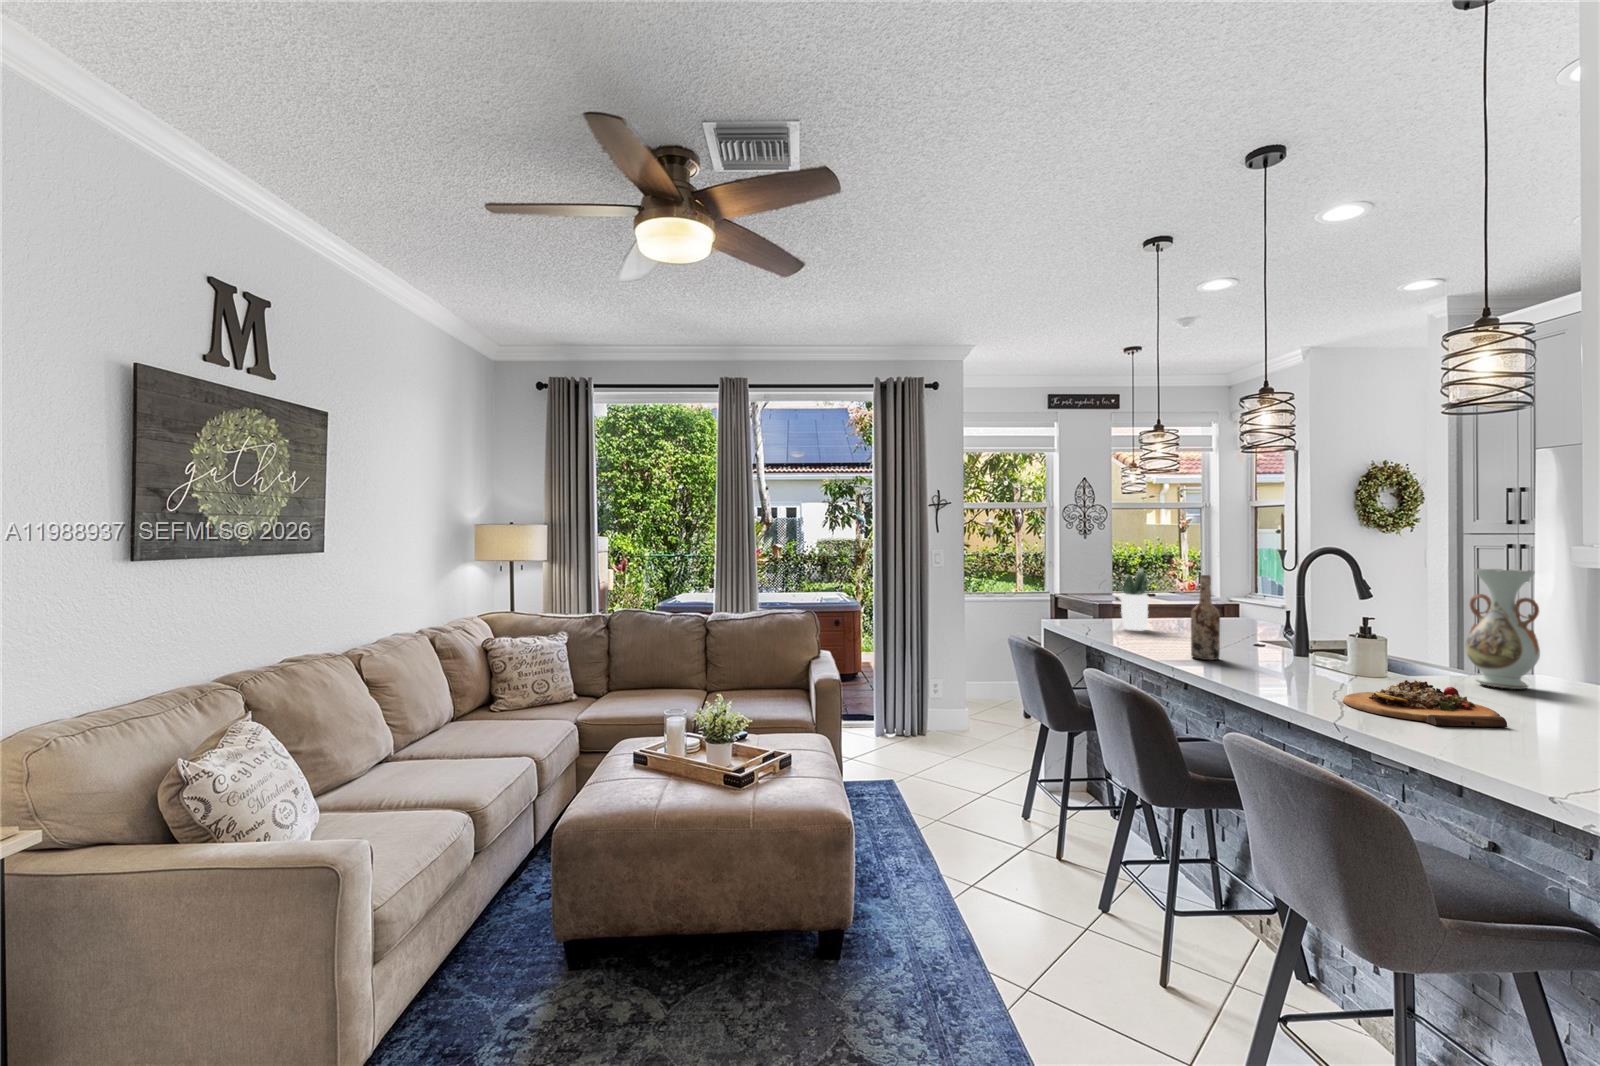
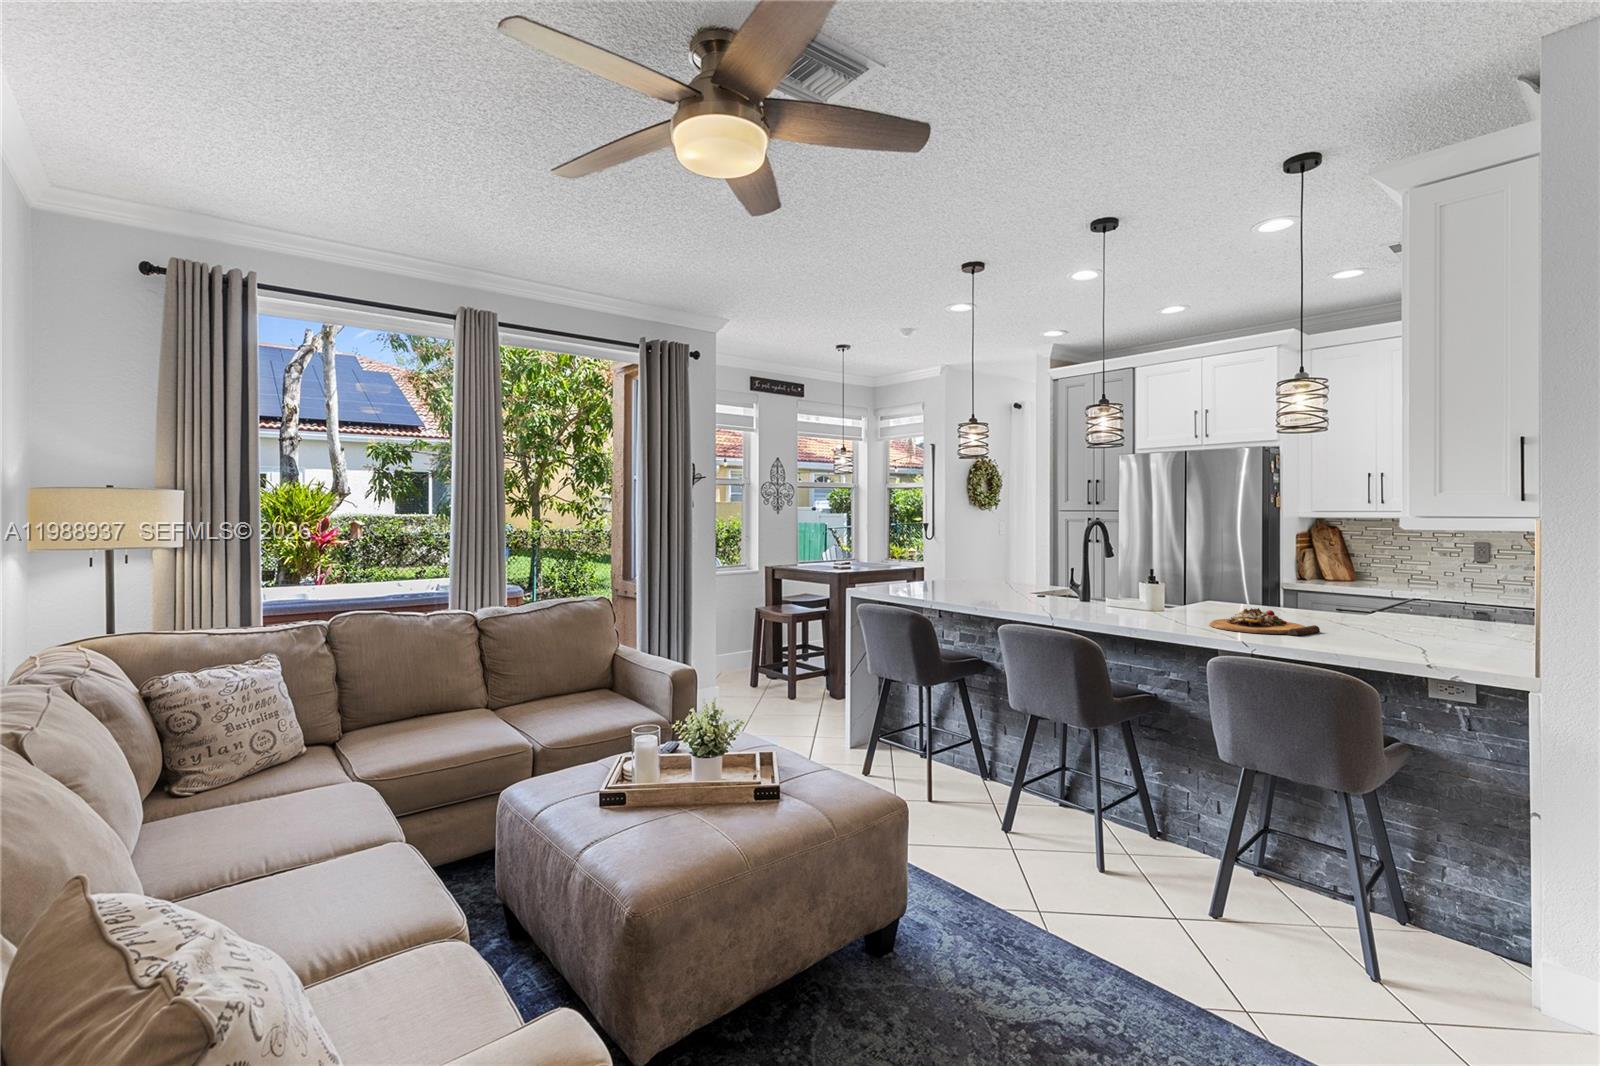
potted plant: present [1116,568,1164,630] -> none [907,540,972,594]
vase: present [1465,568,1540,689] -> none [1217,531,1263,610]
wine bottle: present [1191,575,1220,660] -> none [1047,542,1069,610]

